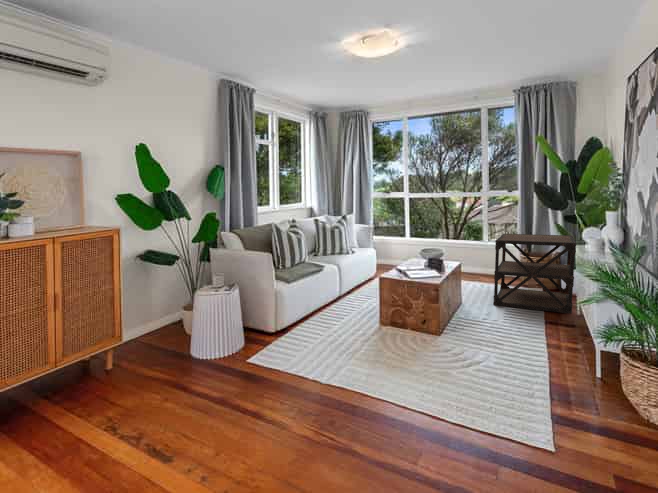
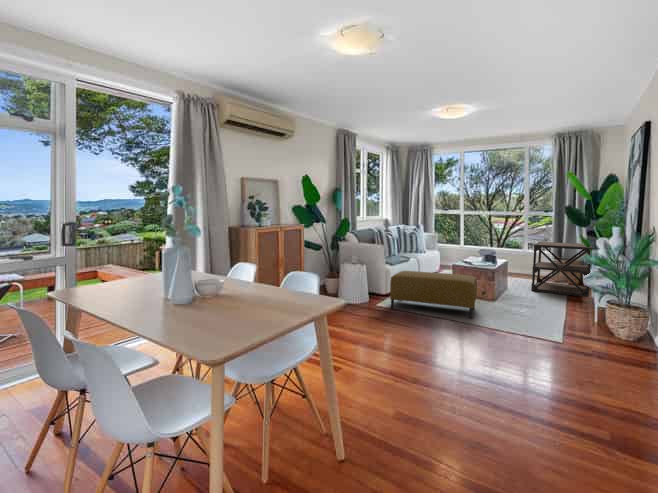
ottoman: none [268,294,408,378] -> present [390,271,477,318]

